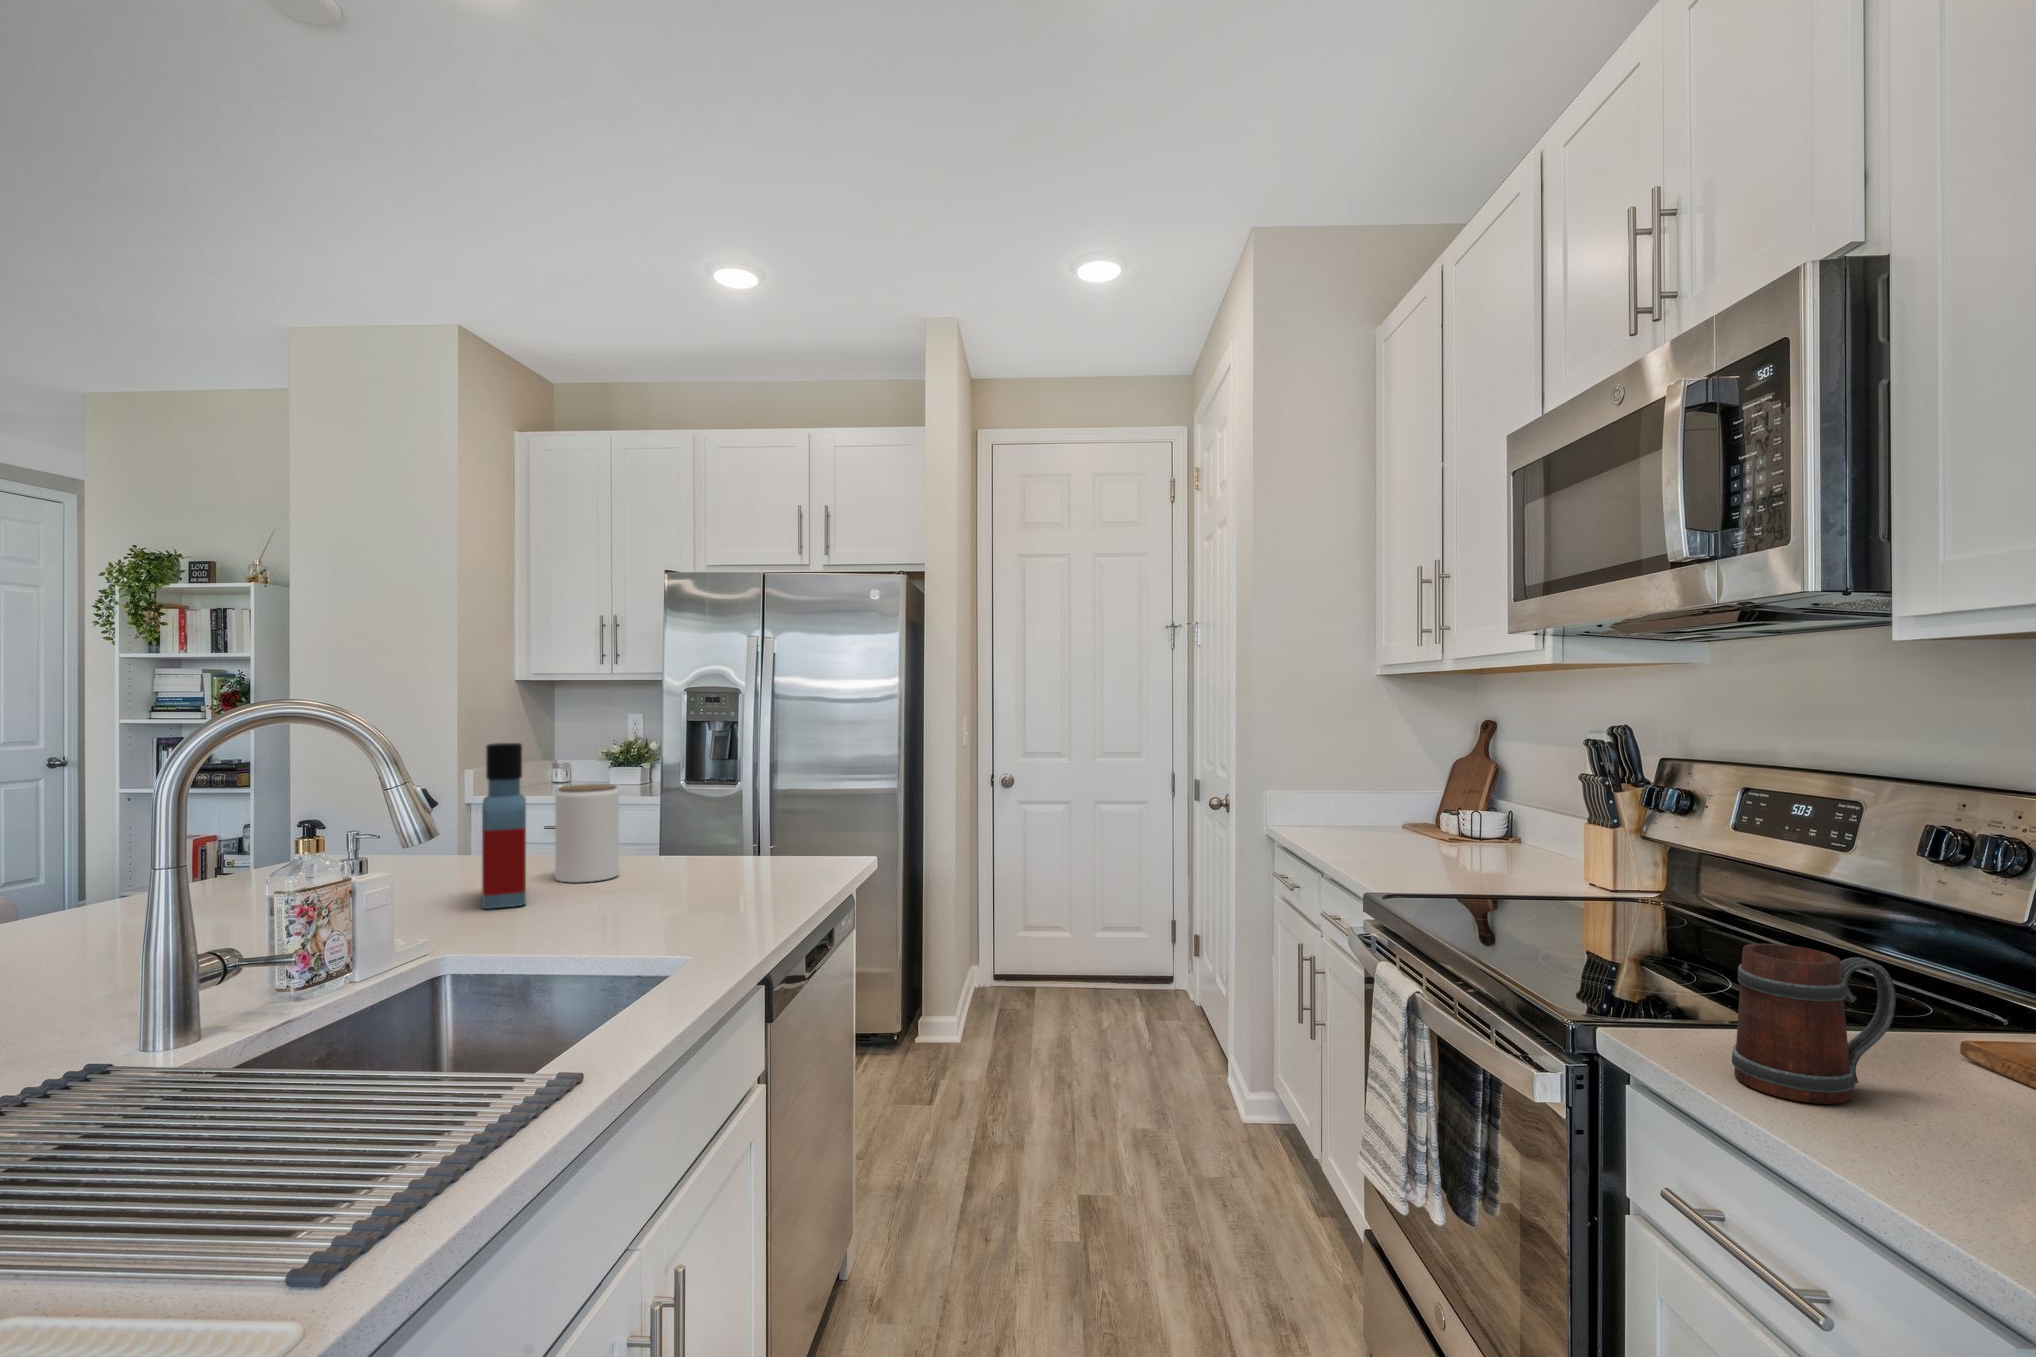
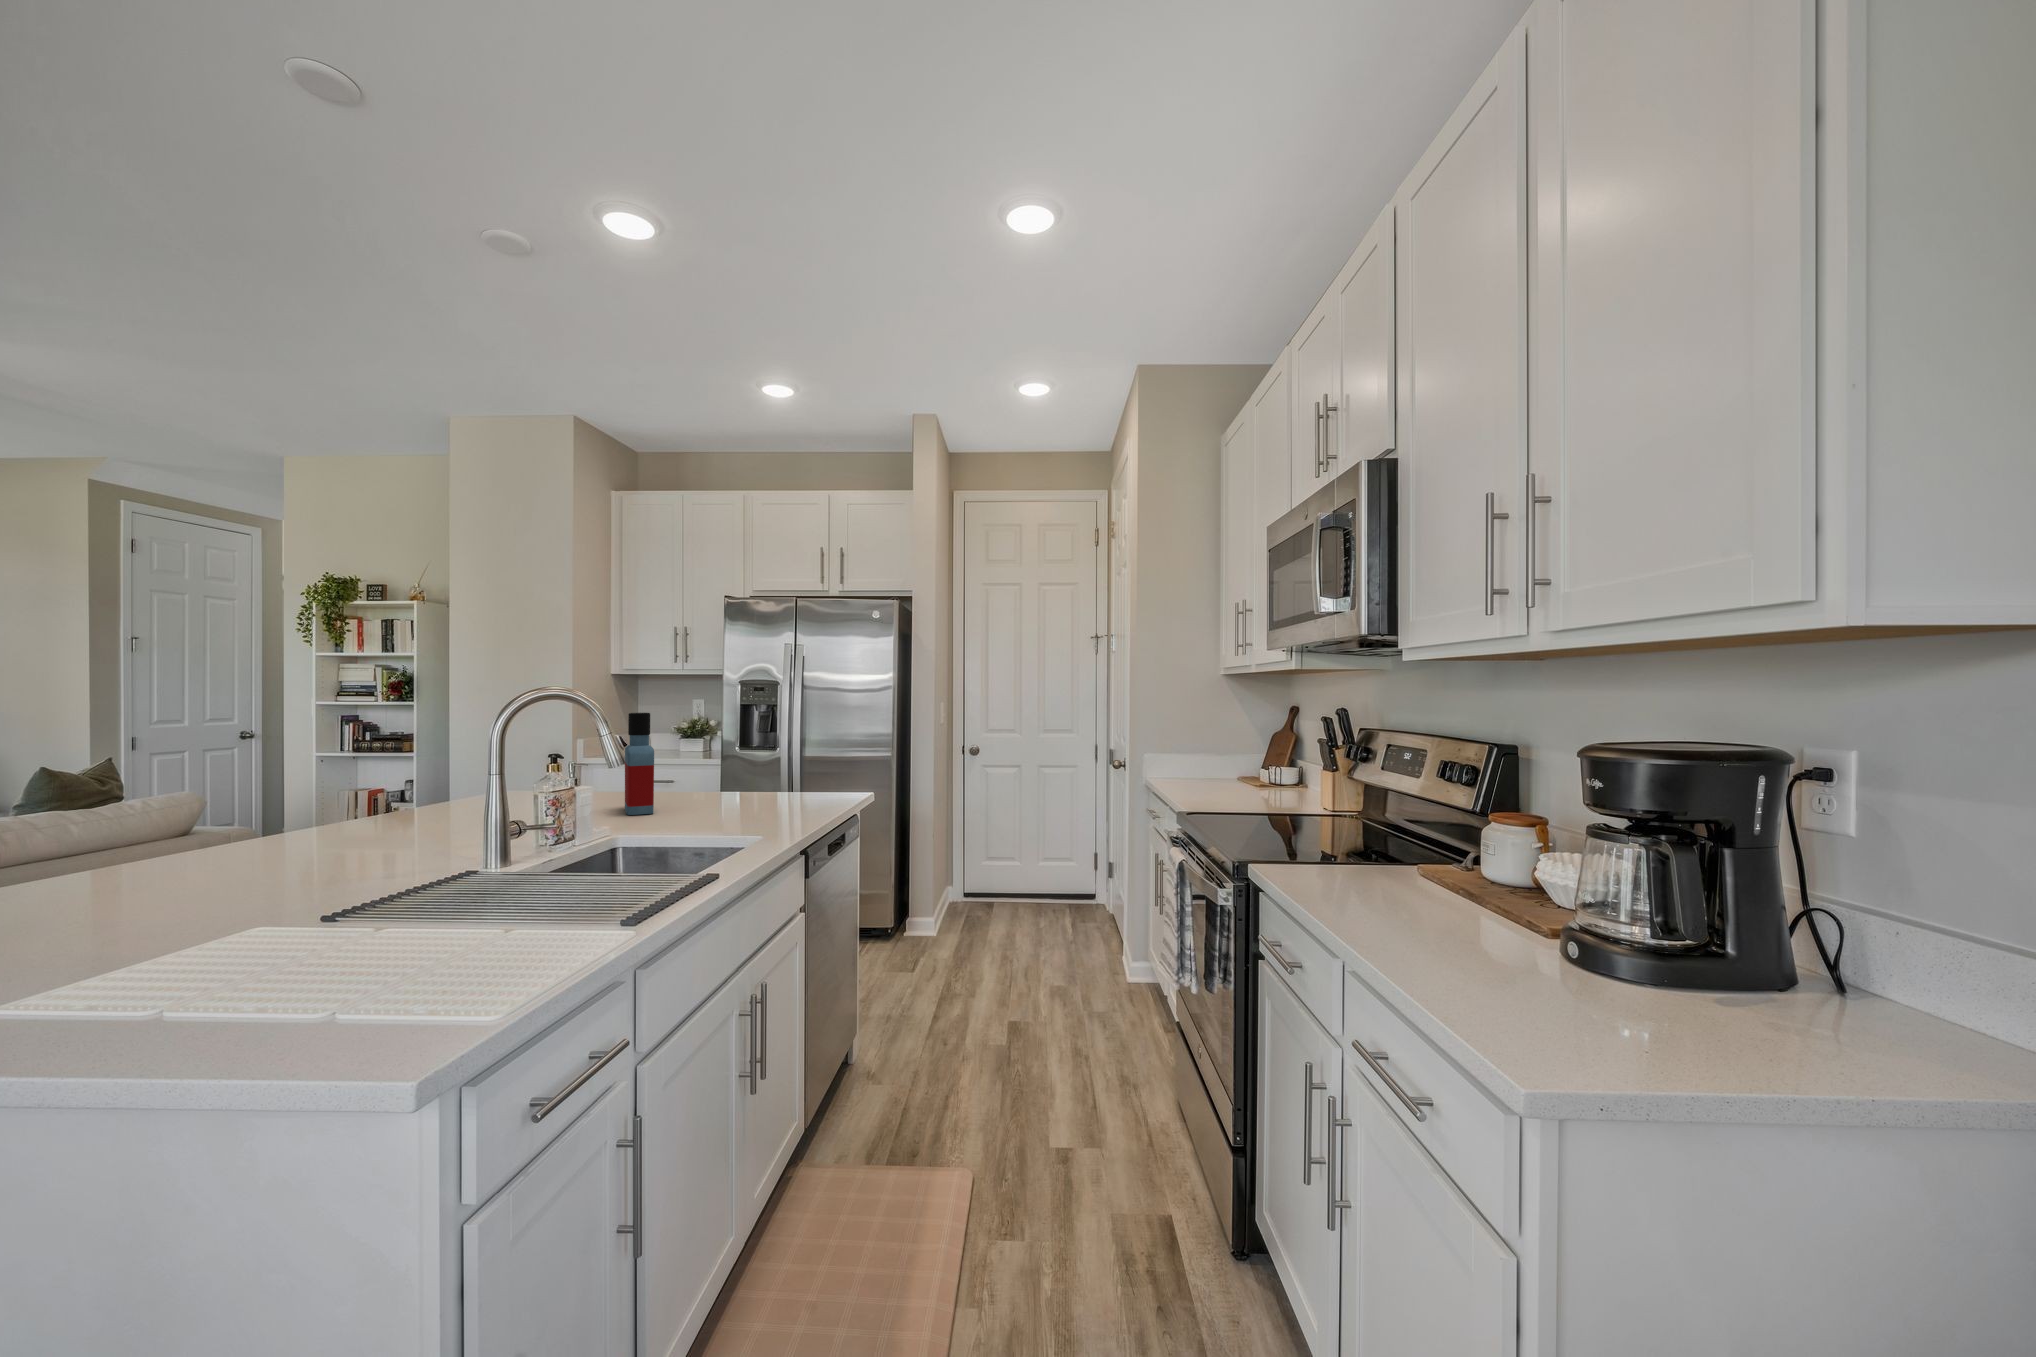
jar: present [555,784,619,882] -> none [667,741,707,803]
mug: present [1732,943,1896,1104] -> none [1315,814,1391,891]

